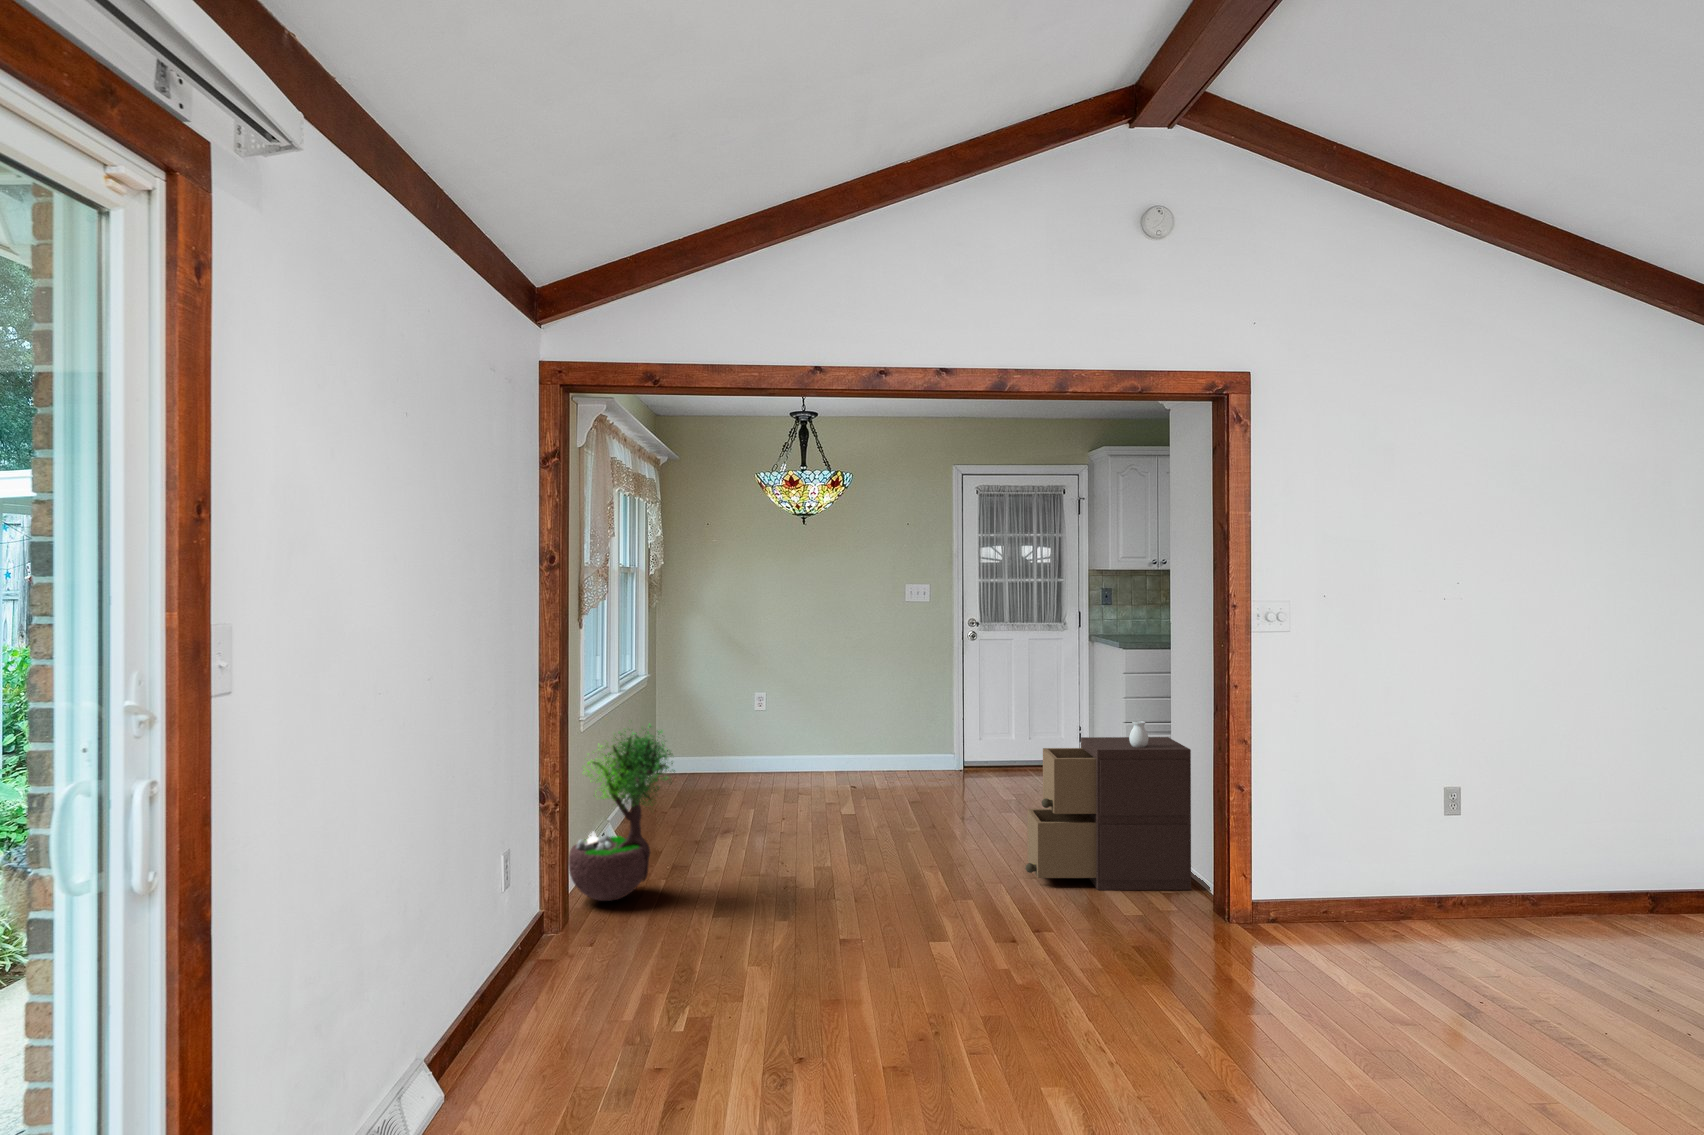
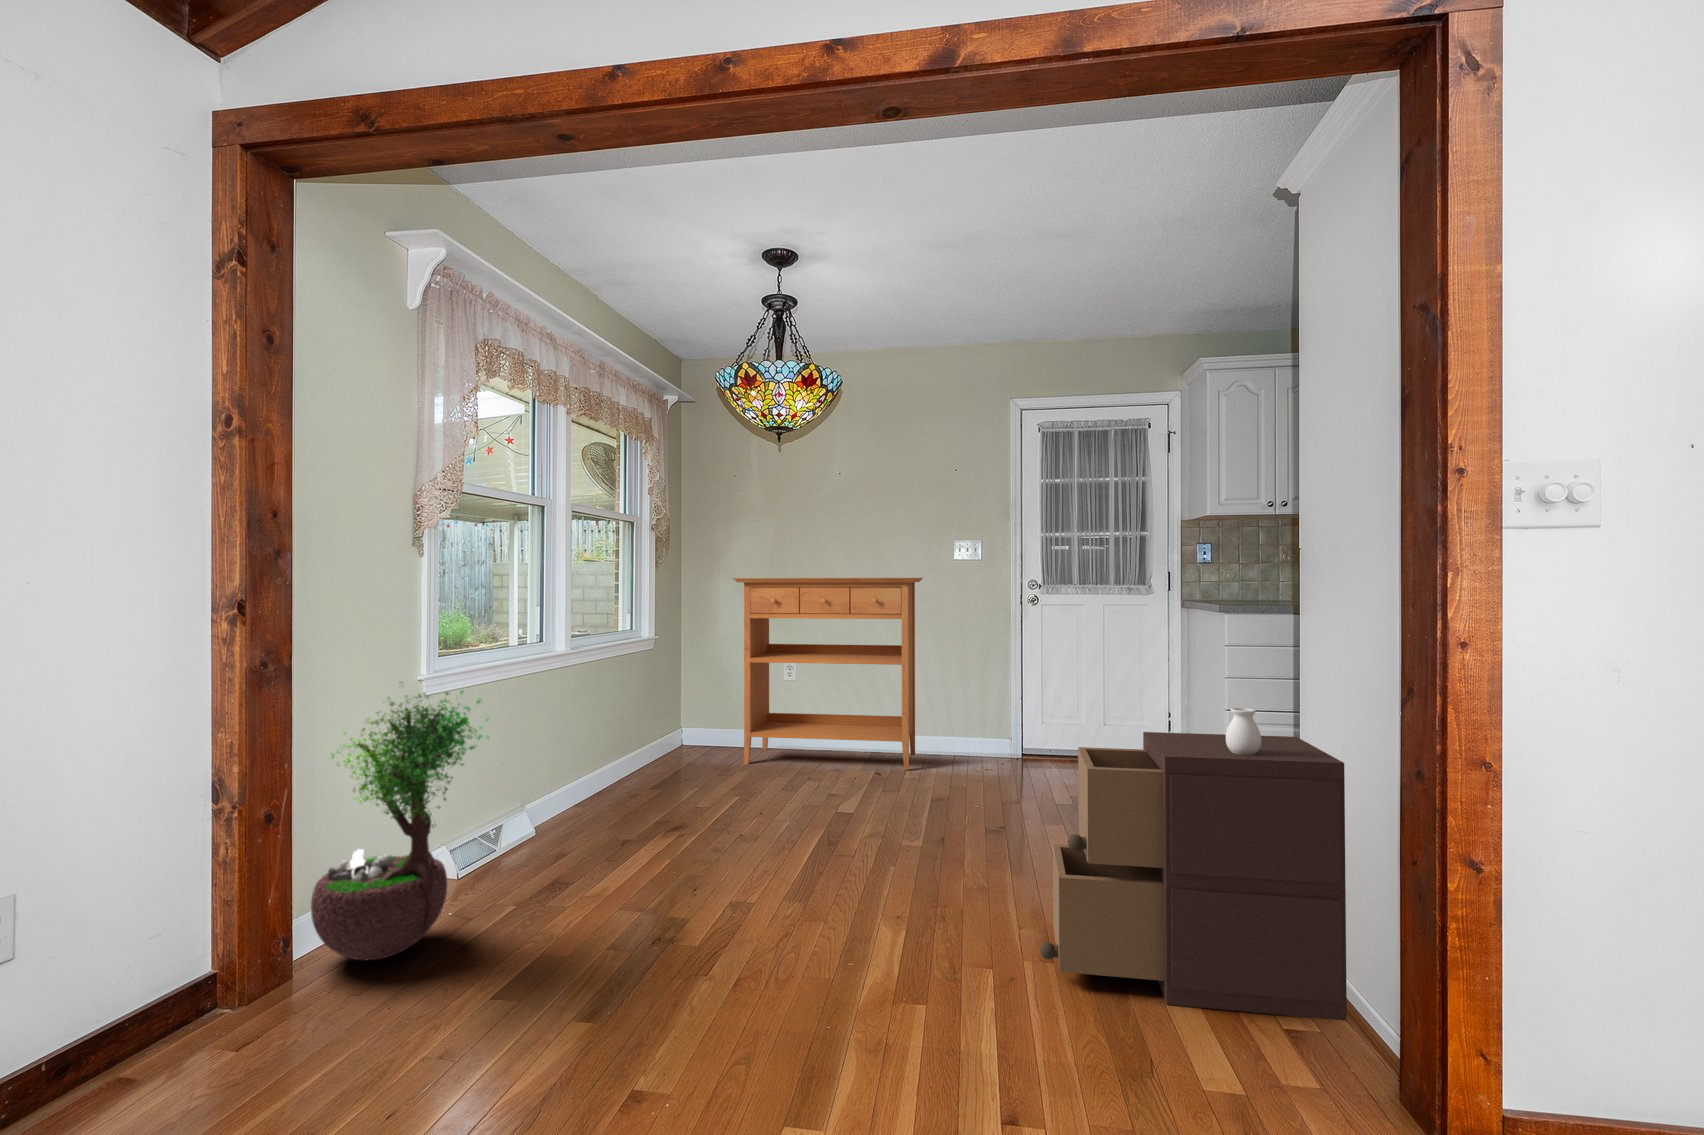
console table: none [725,617,883,782] -> present [733,578,923,770]

